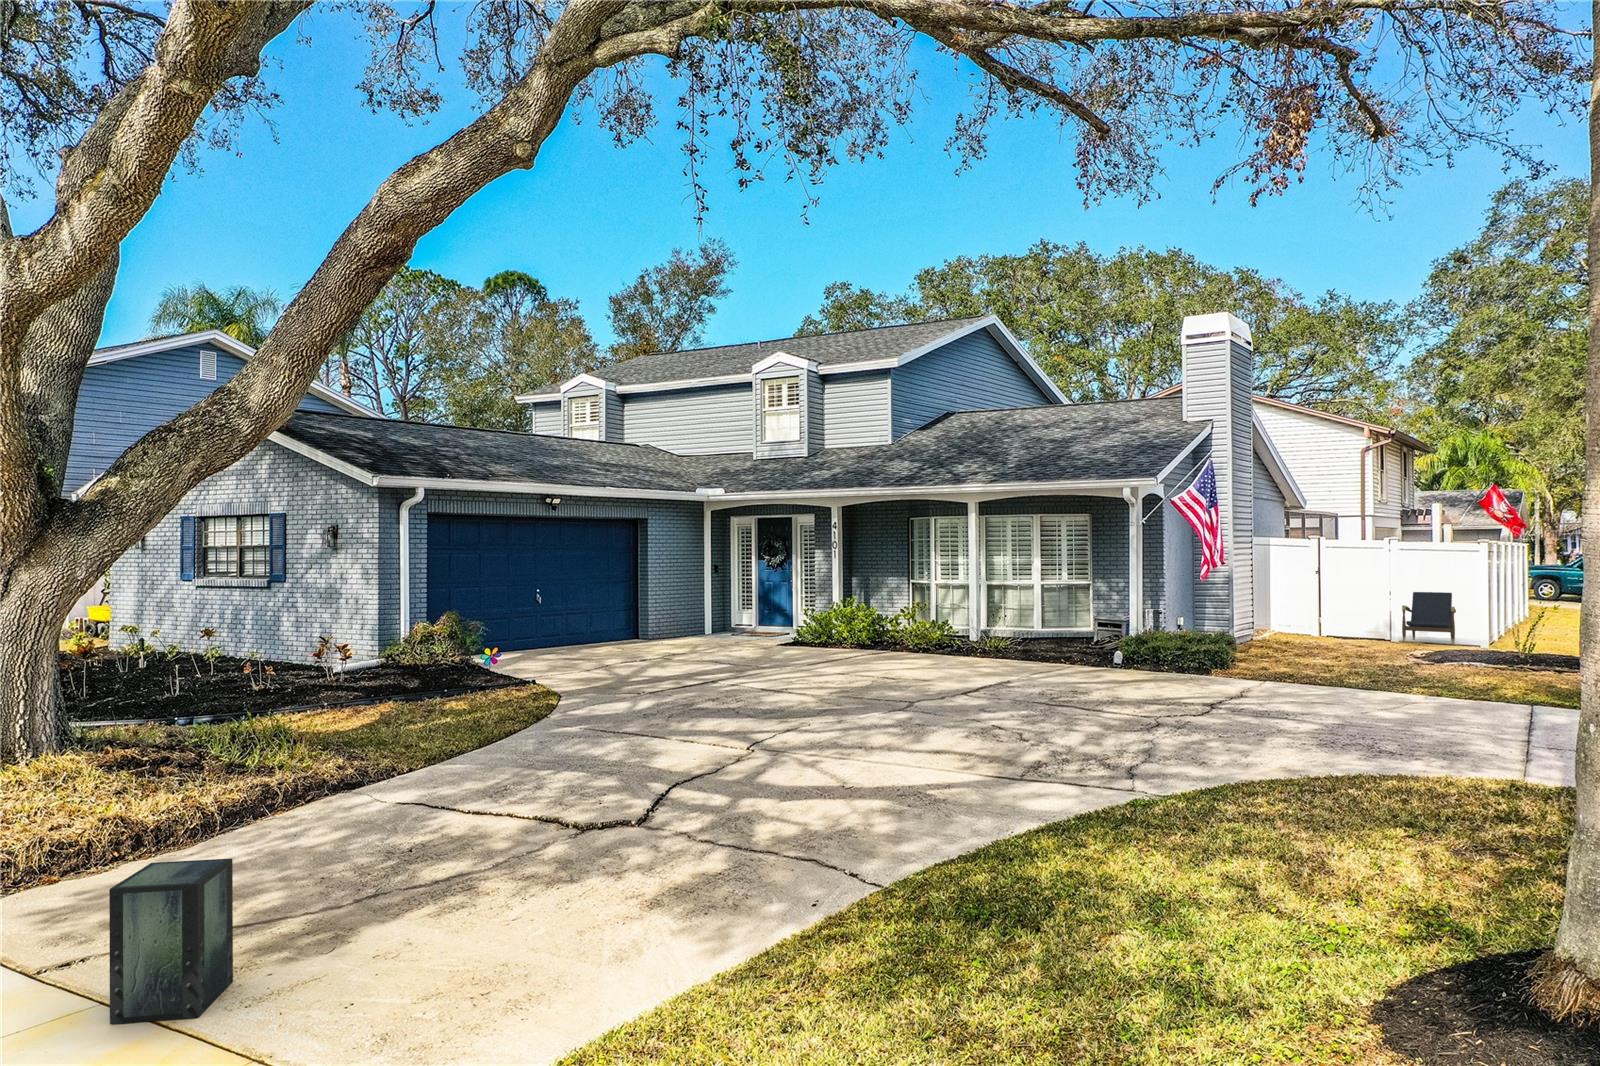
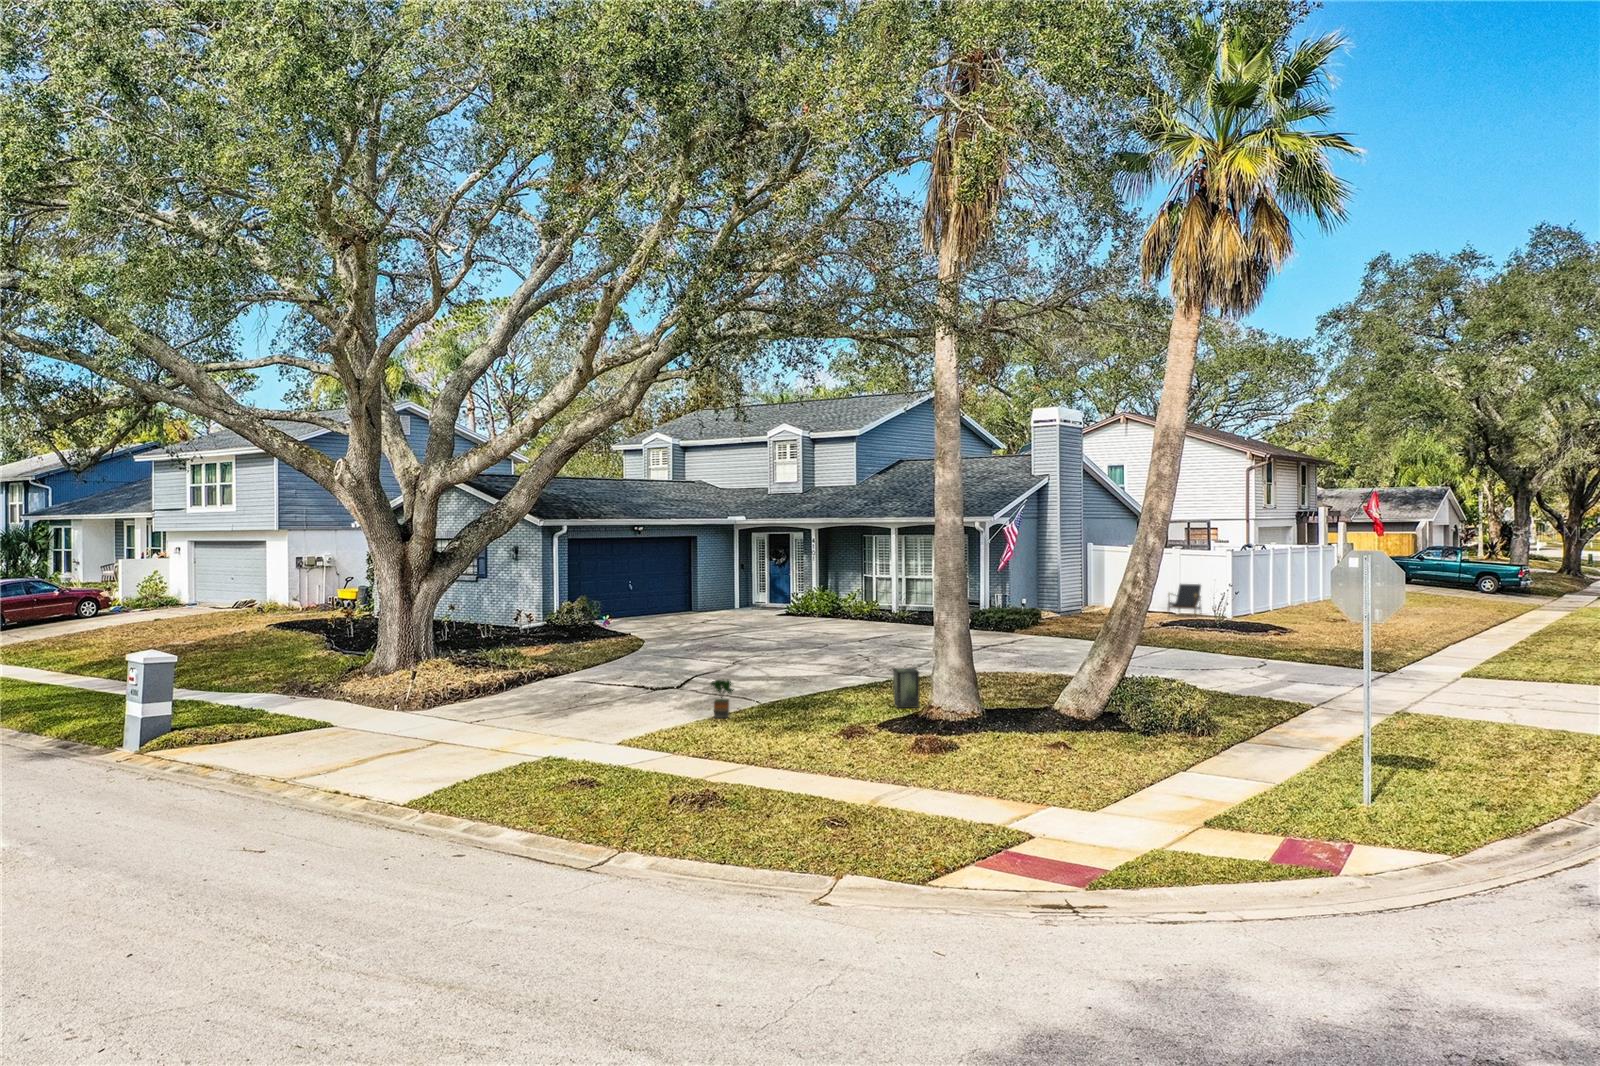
potted tree: none [778,848,862,983] -> present [711,680,734,718]
storage box: present [109,858,233,1024] -> present [893,668,920,708]

